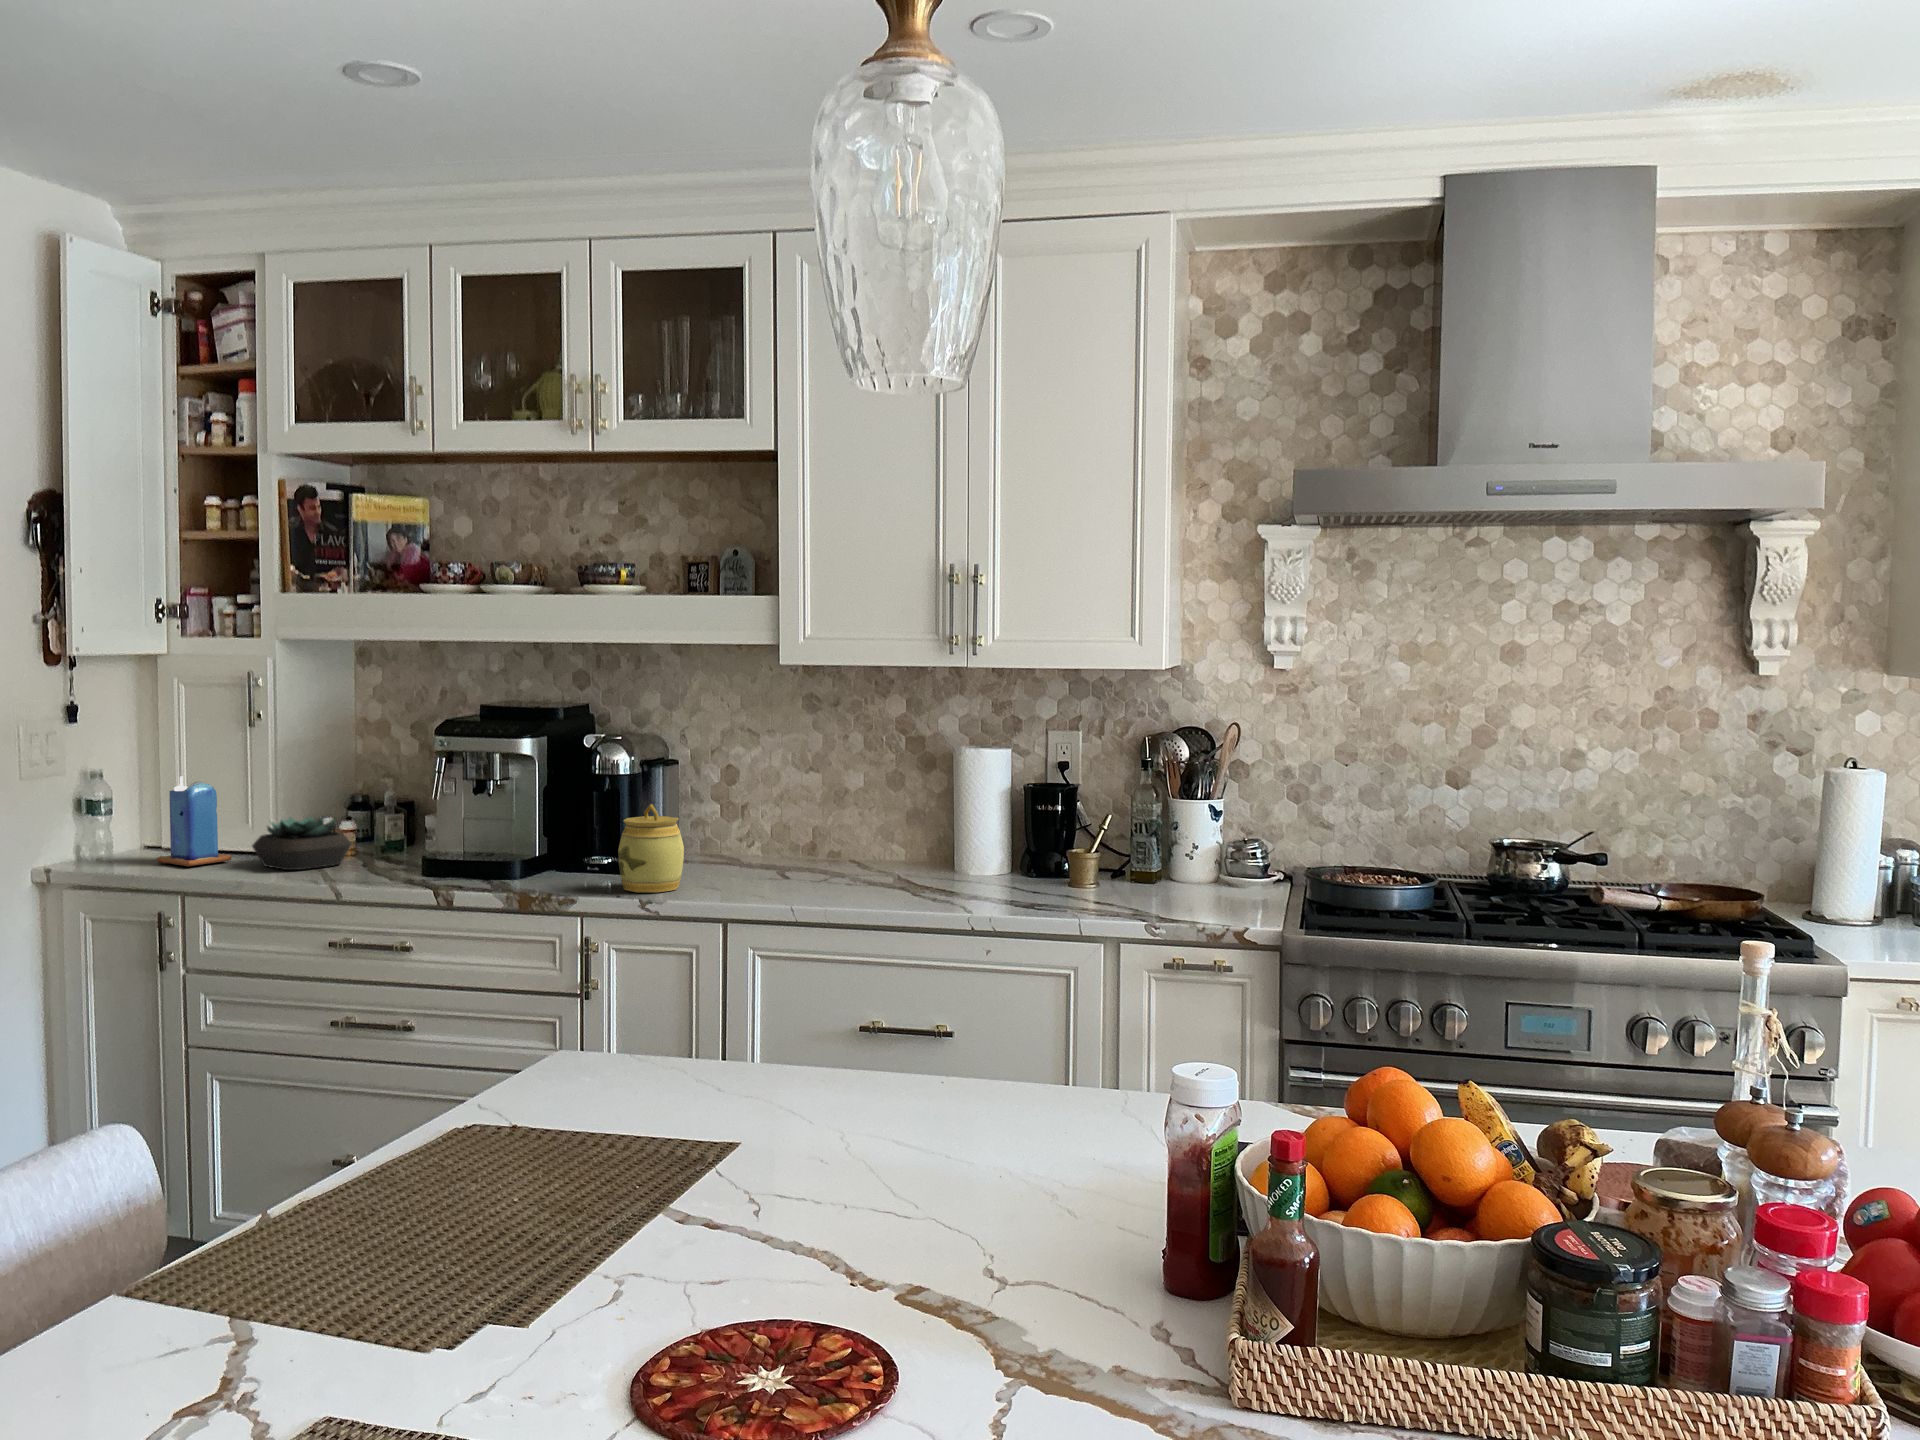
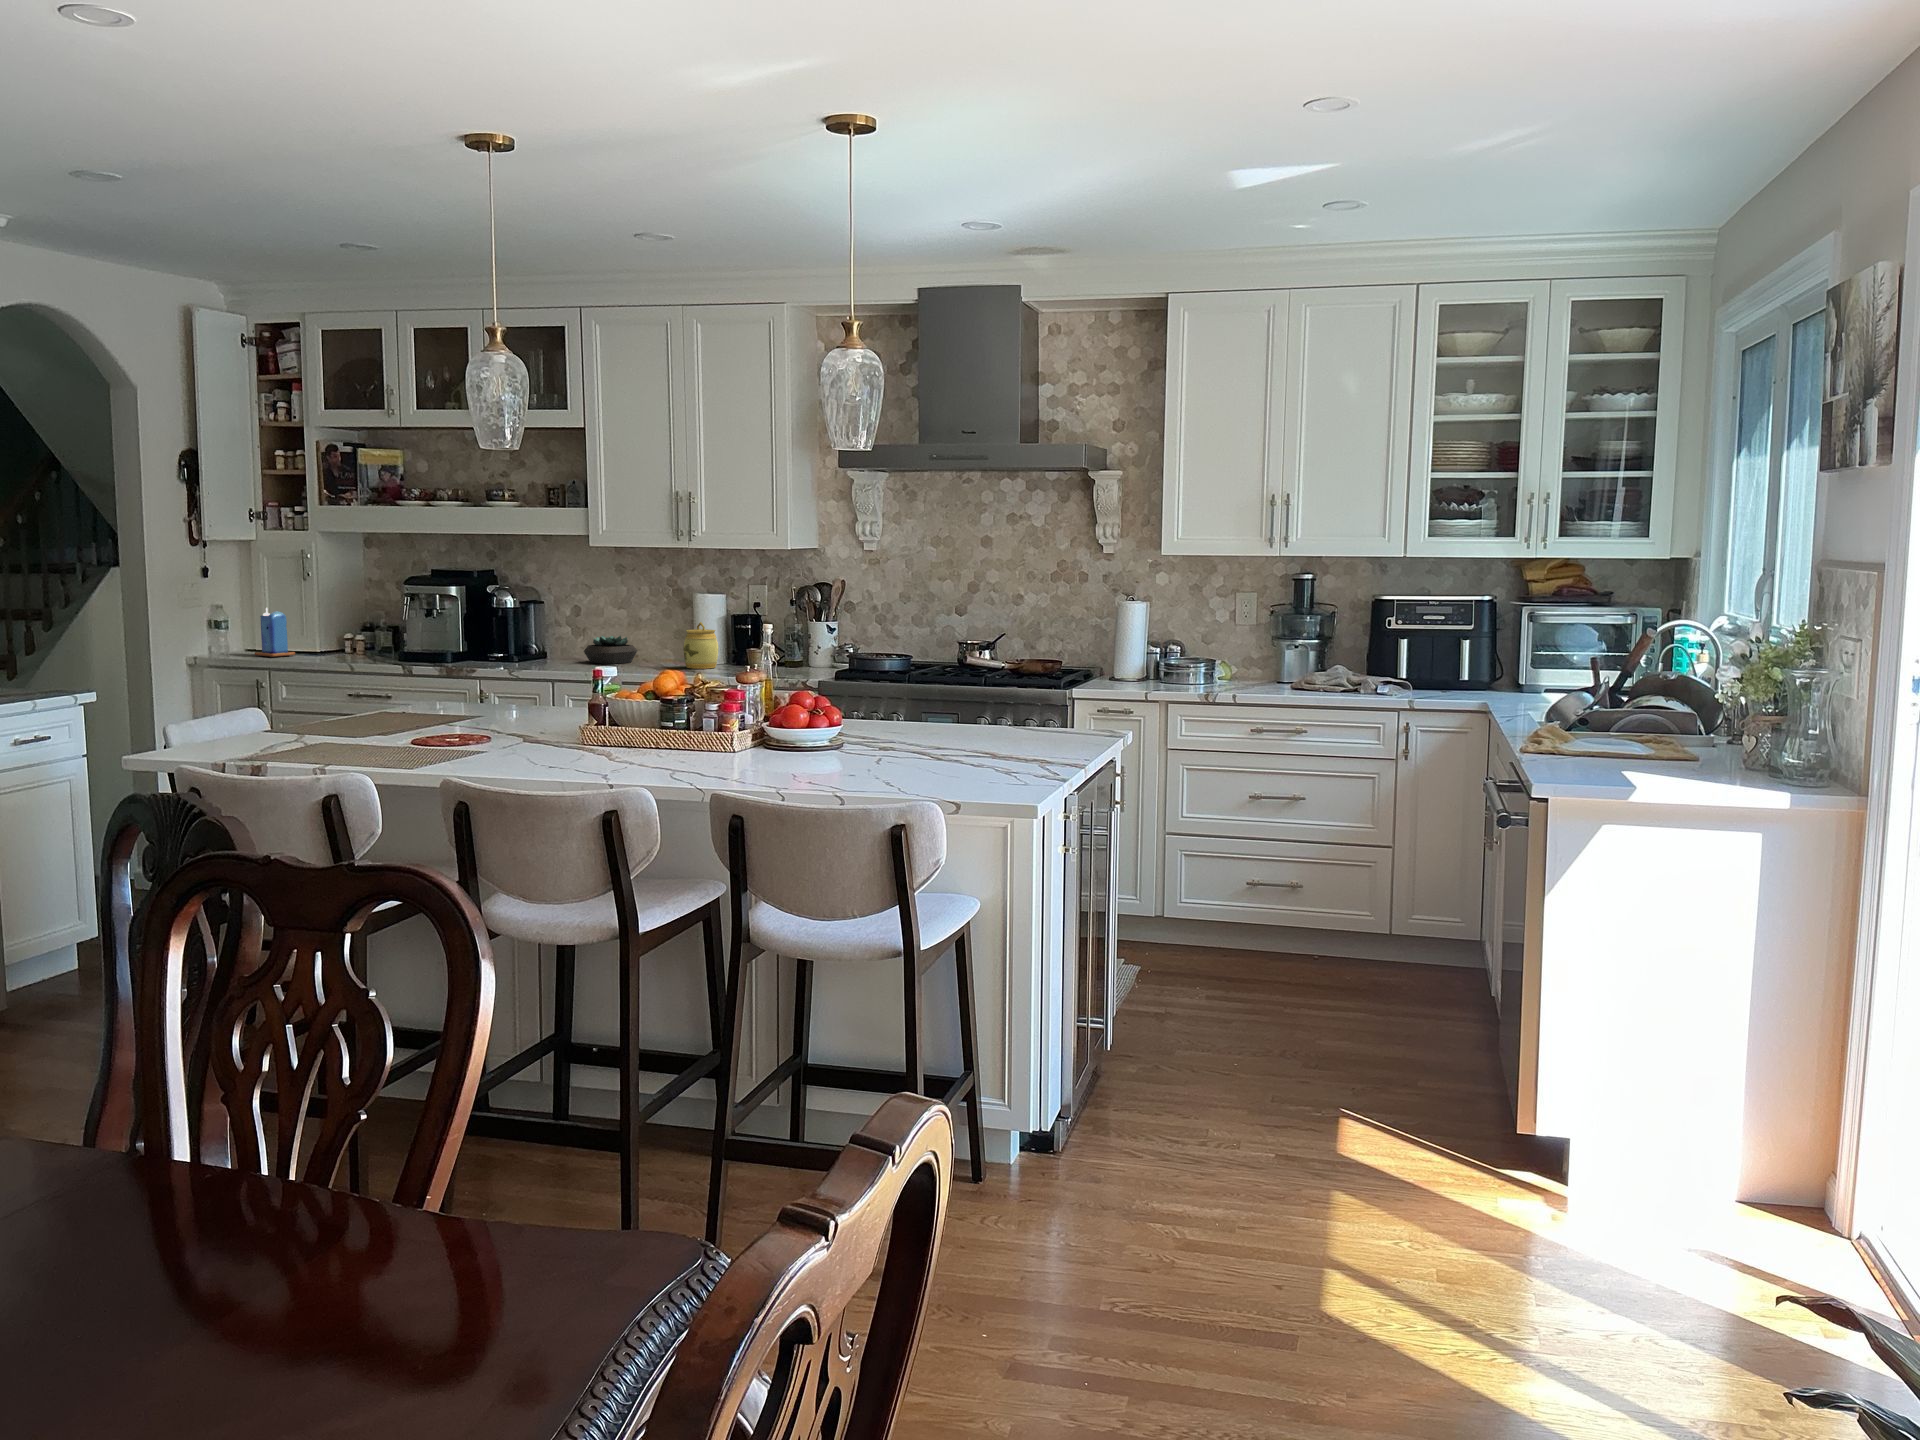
jar: present [618,804,684,892] -> present [683,622,718,669]
succulent plant: present [252,817,352,870] -> present [584,636,637,664]

